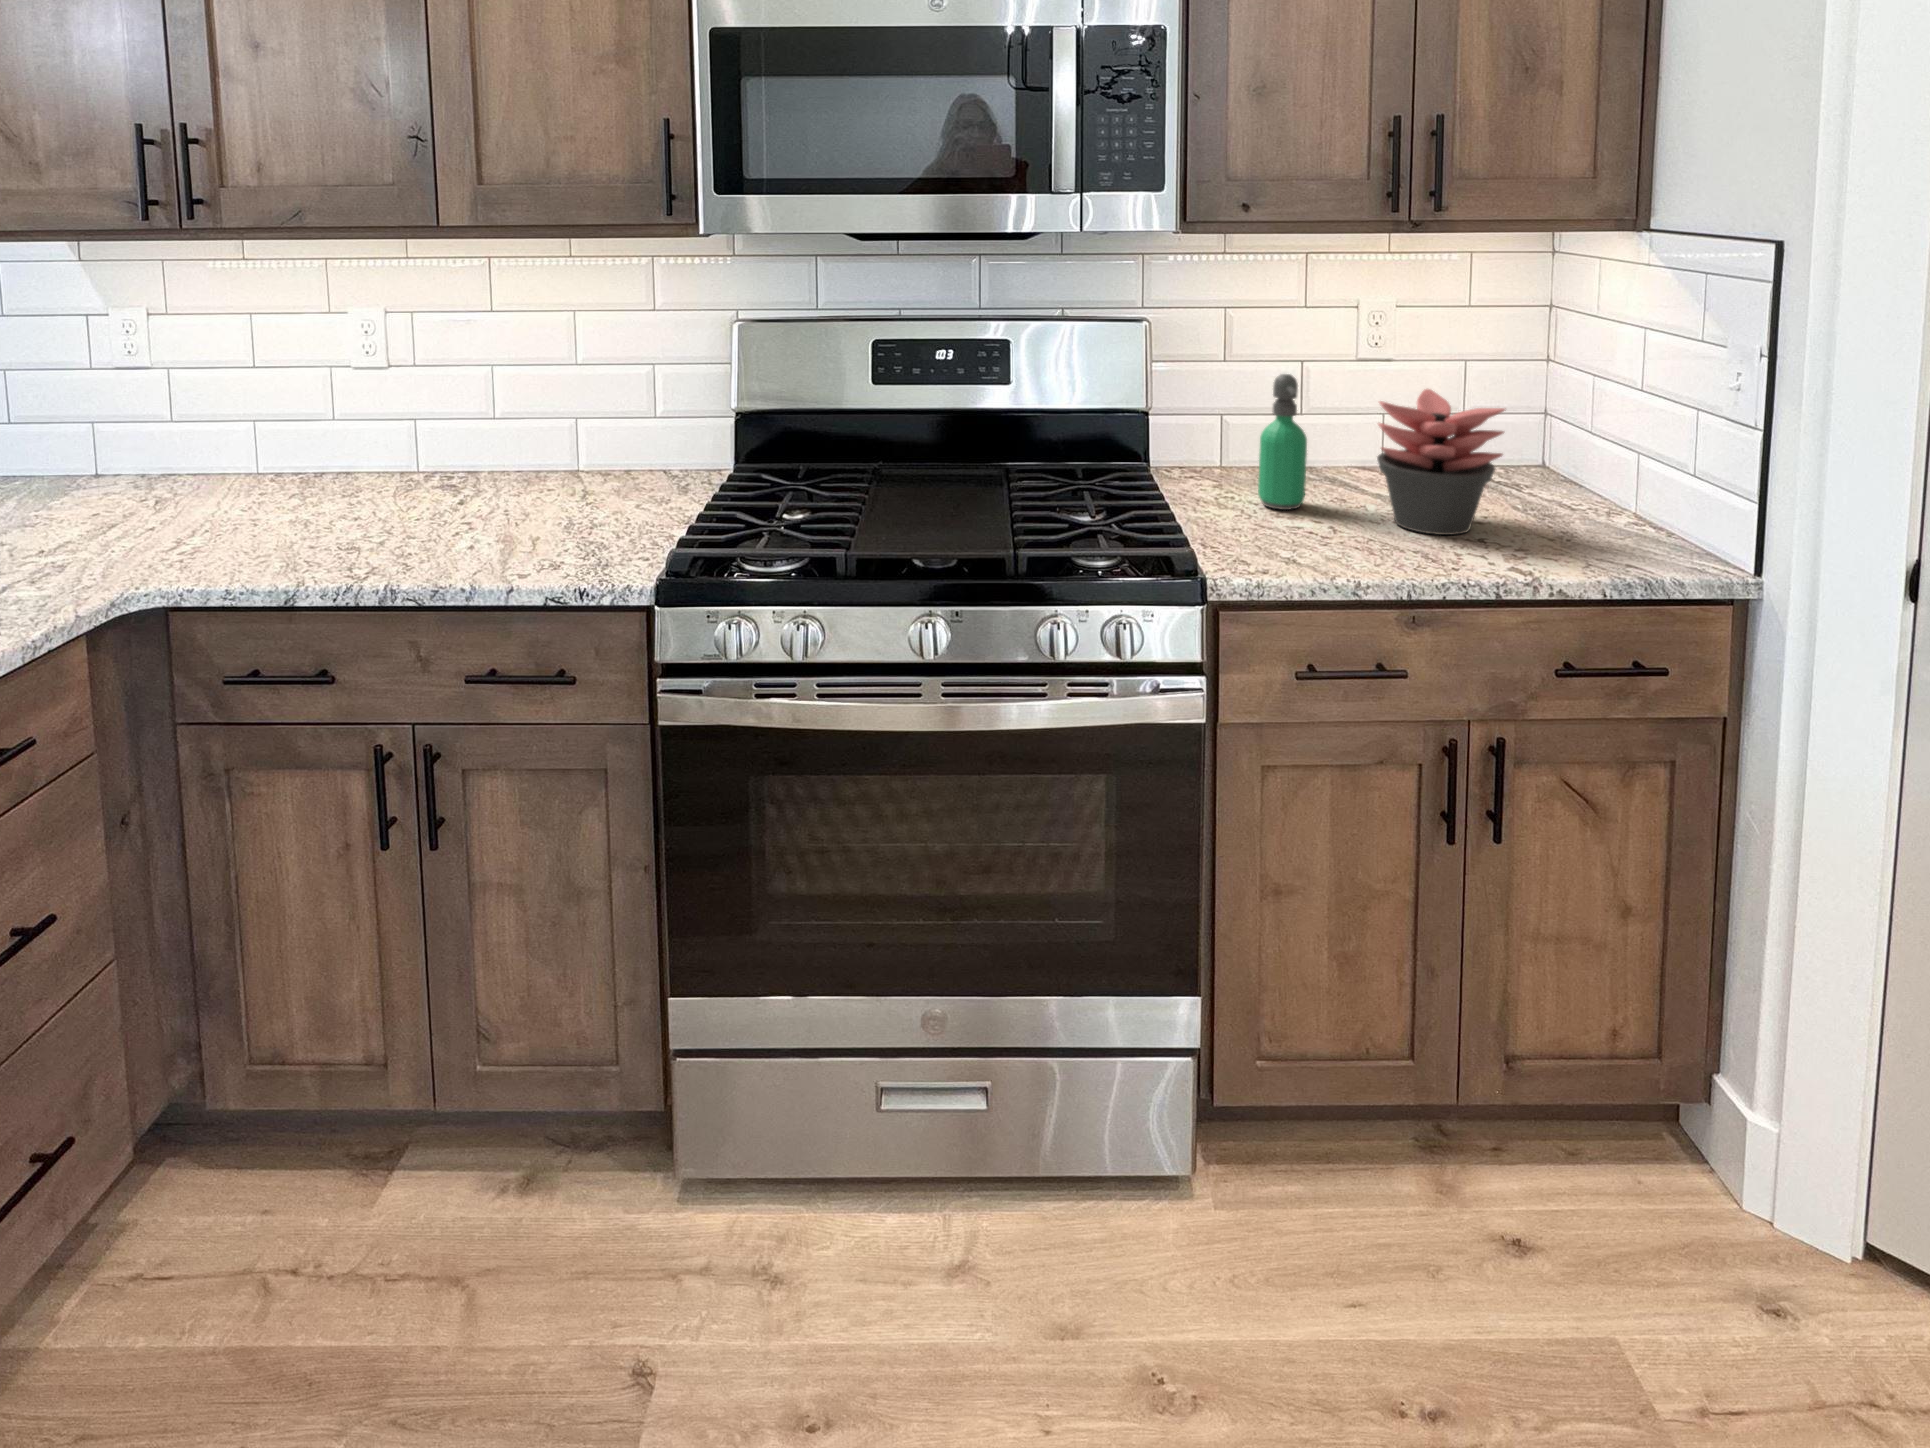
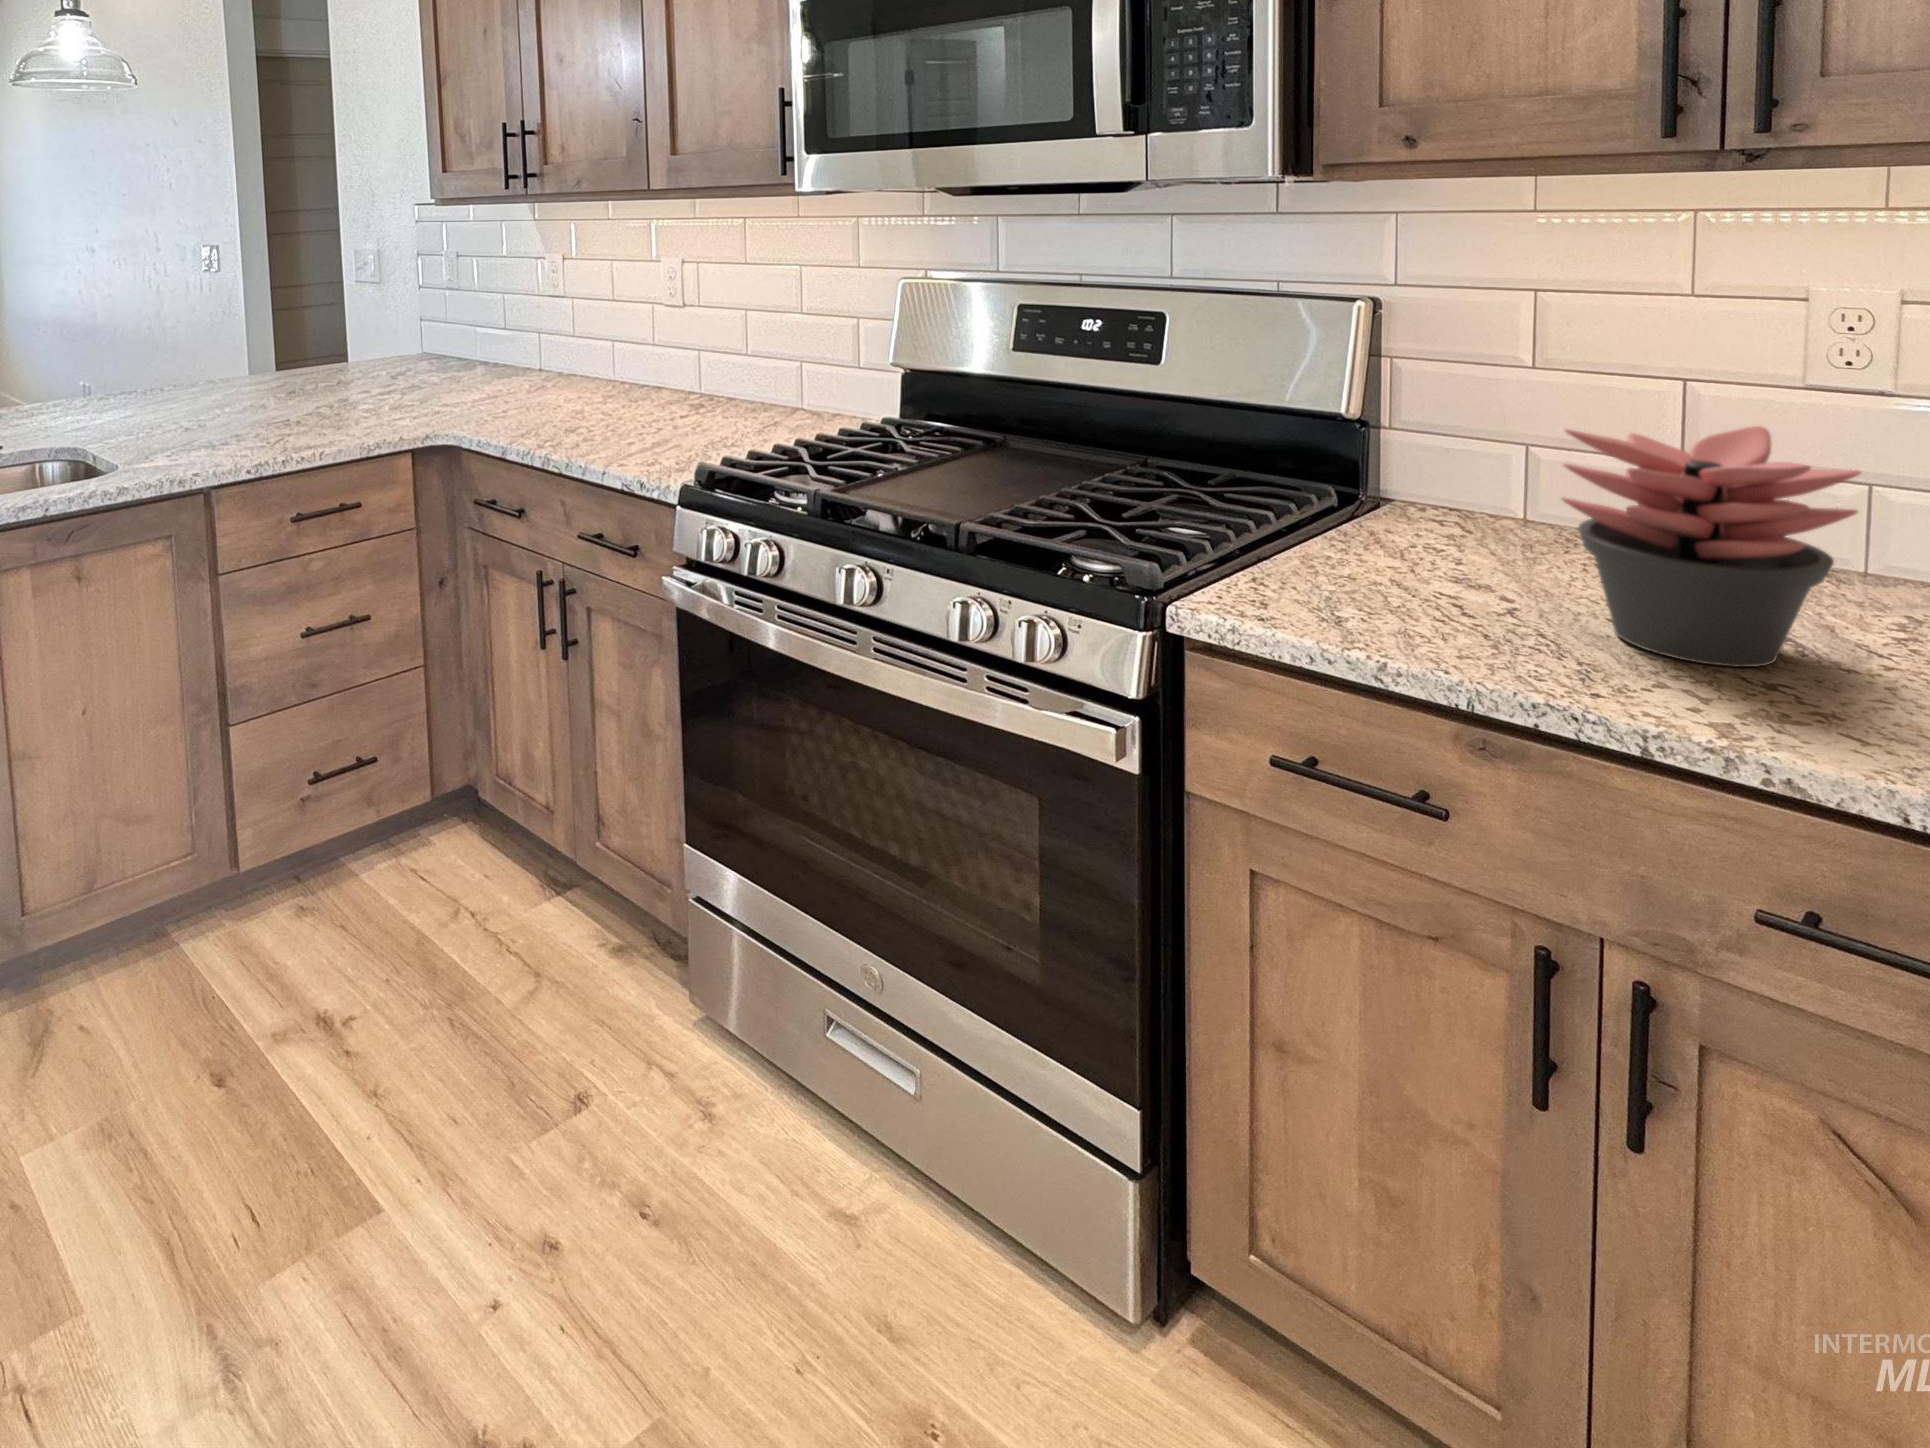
soap dispenser: present [1258,374,1307,510] -> none [1431,377,1519,575]

